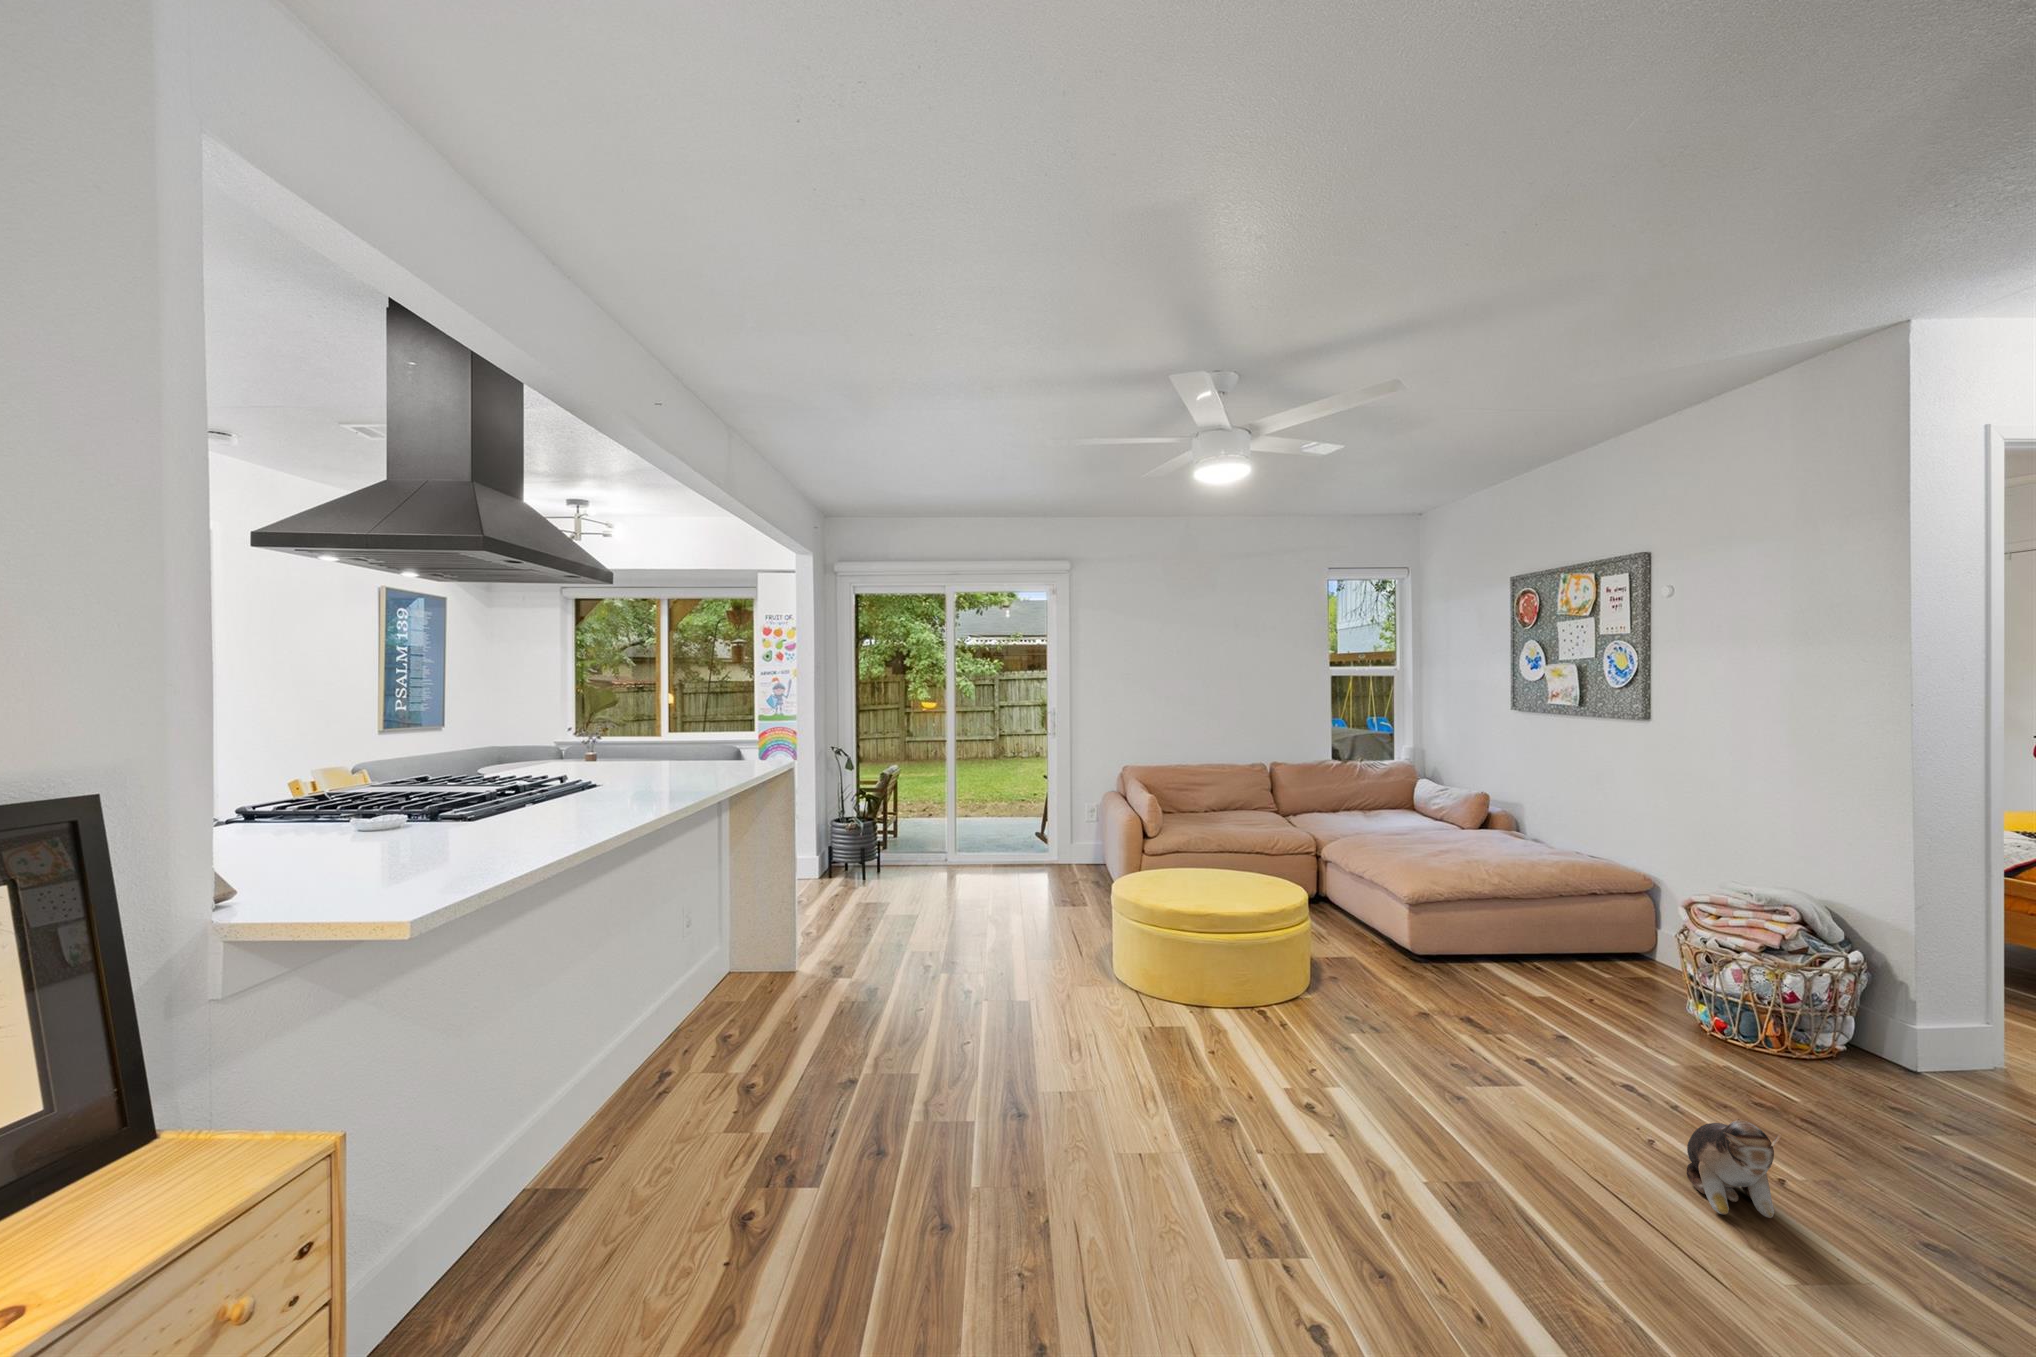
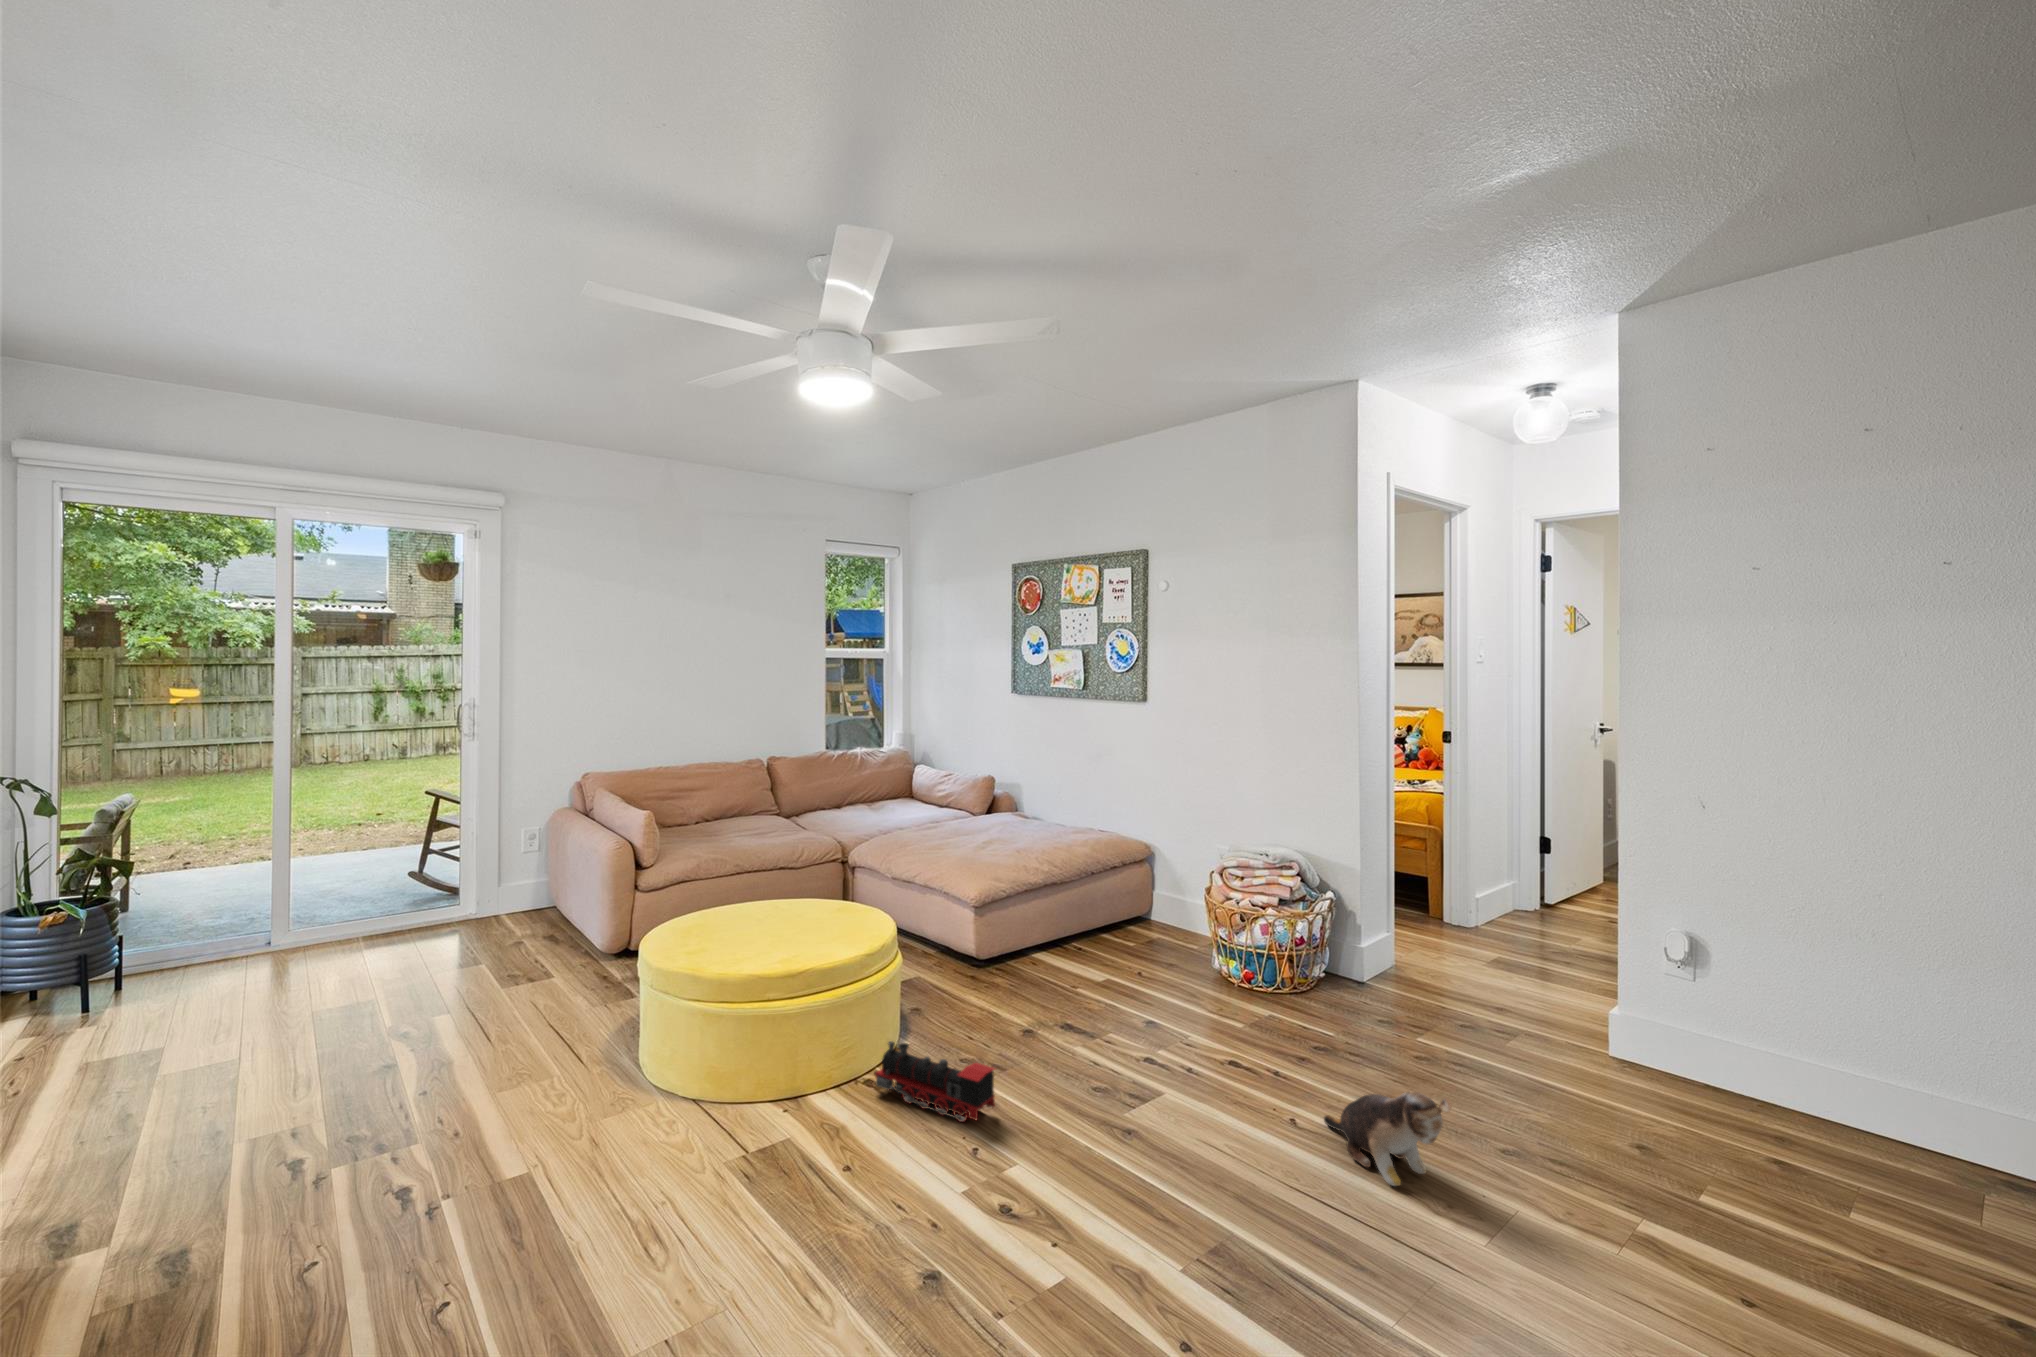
toy train: none [1261,981,1349,1053] -> present [874,1041,995,1122]

